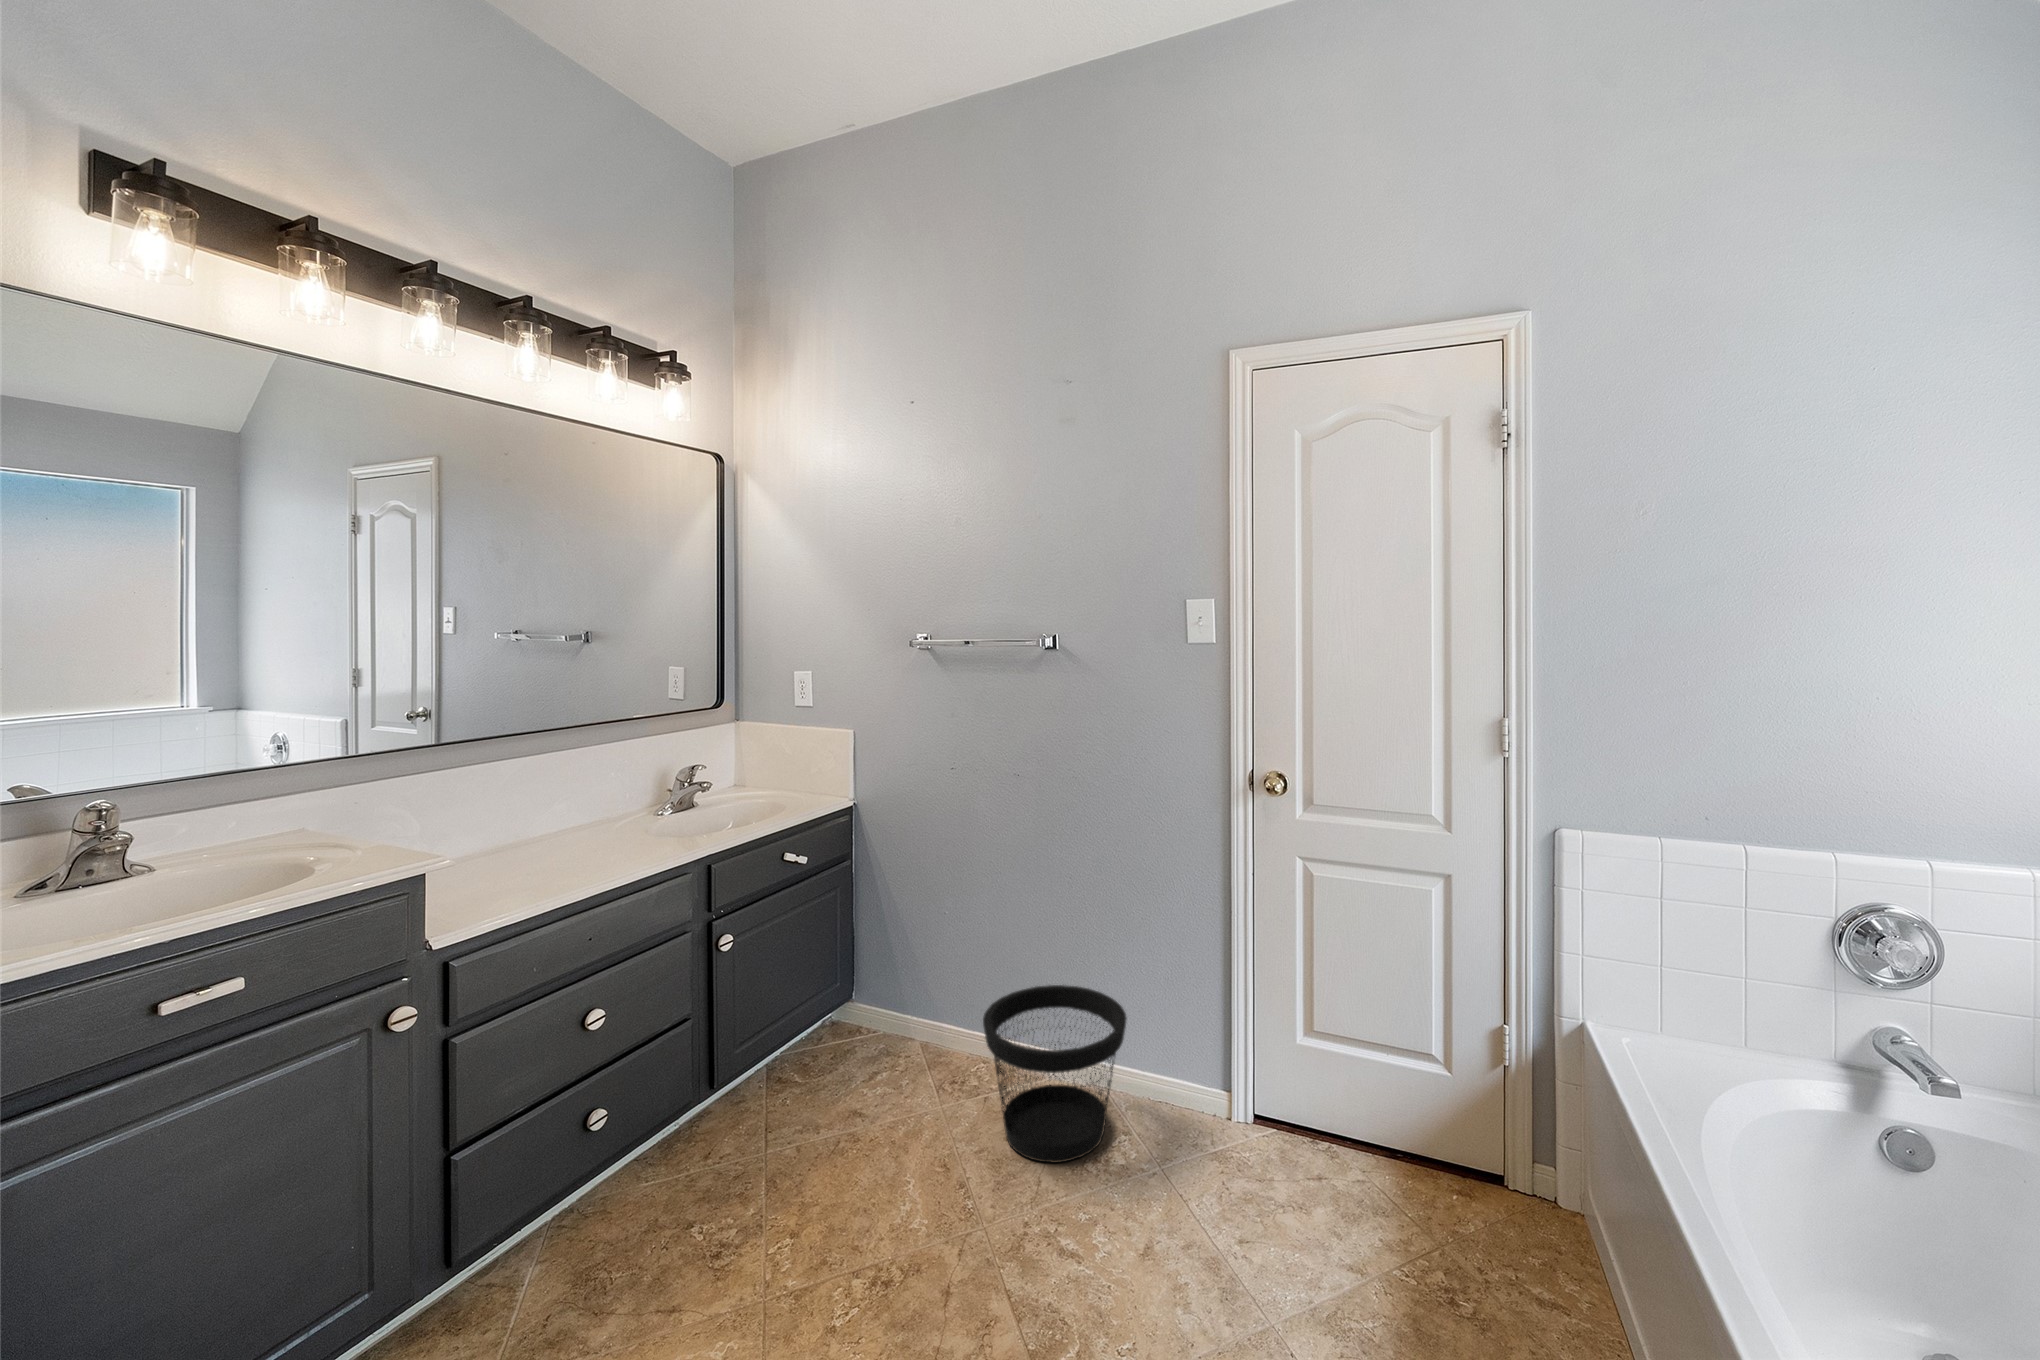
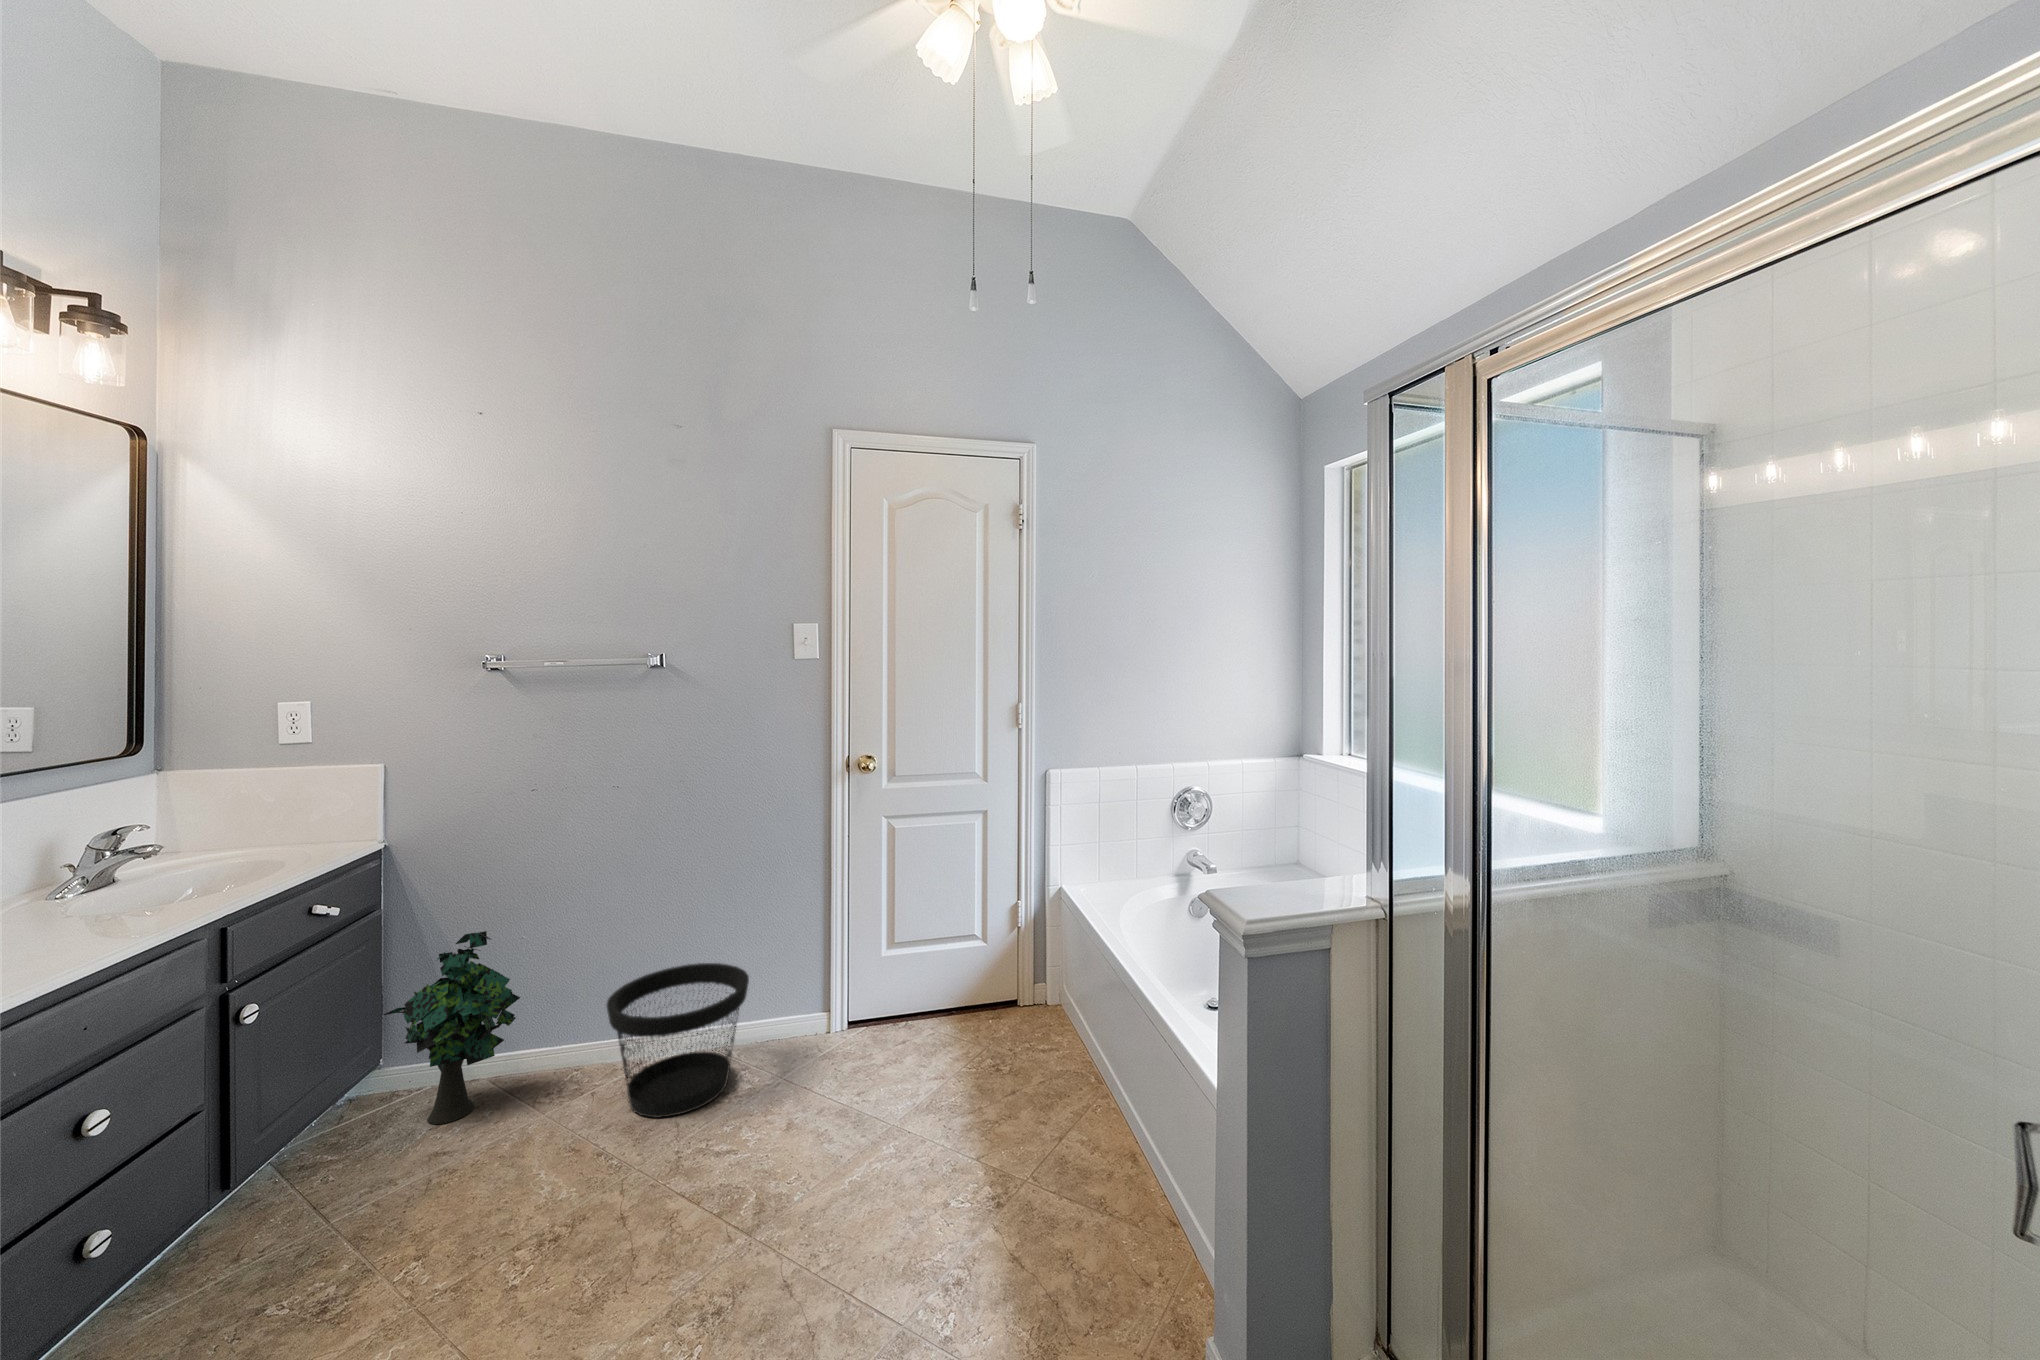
decorative plant: none [838,903,939,1078] -> present [384,931,520,1124]

